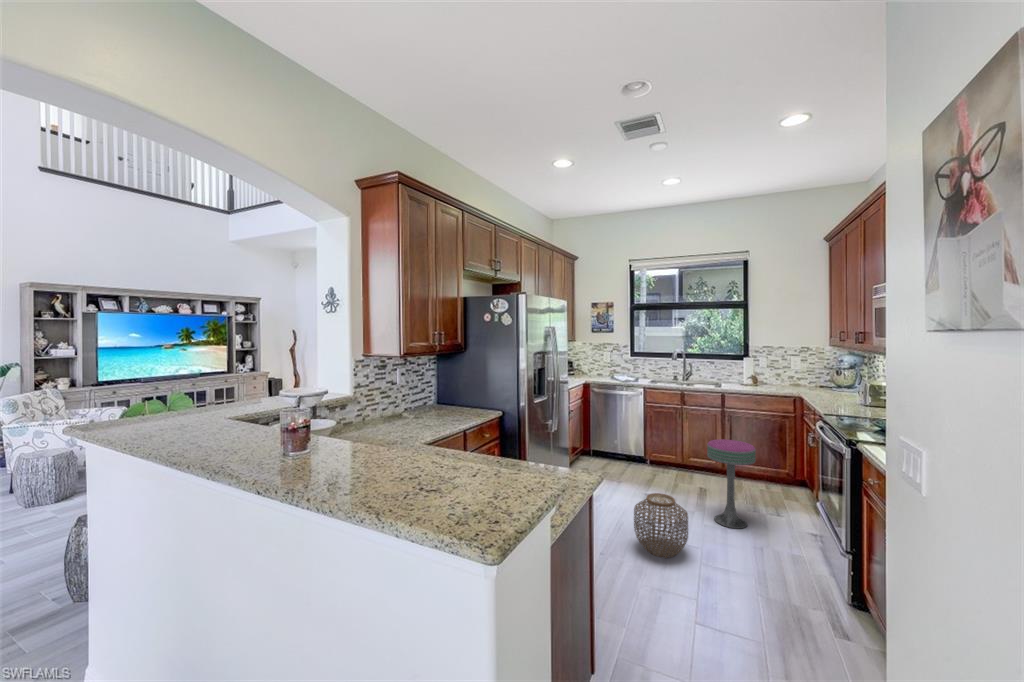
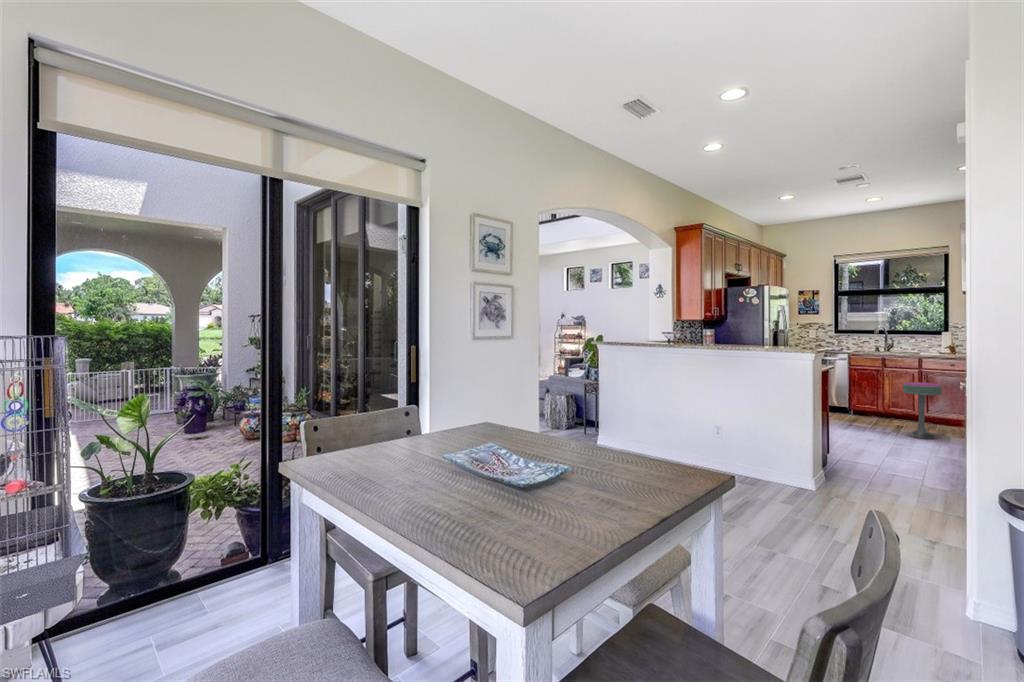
woven basket: present [634,493,688,558] -> none [848,408,887,444]

